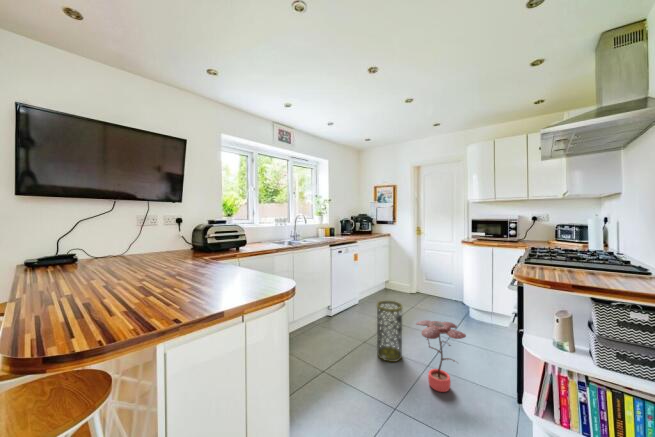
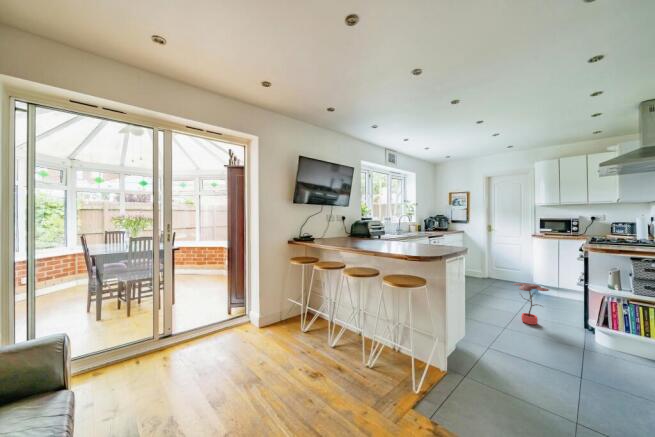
trash can: present [377,301,402,362] -> none [478,273,498,312]

